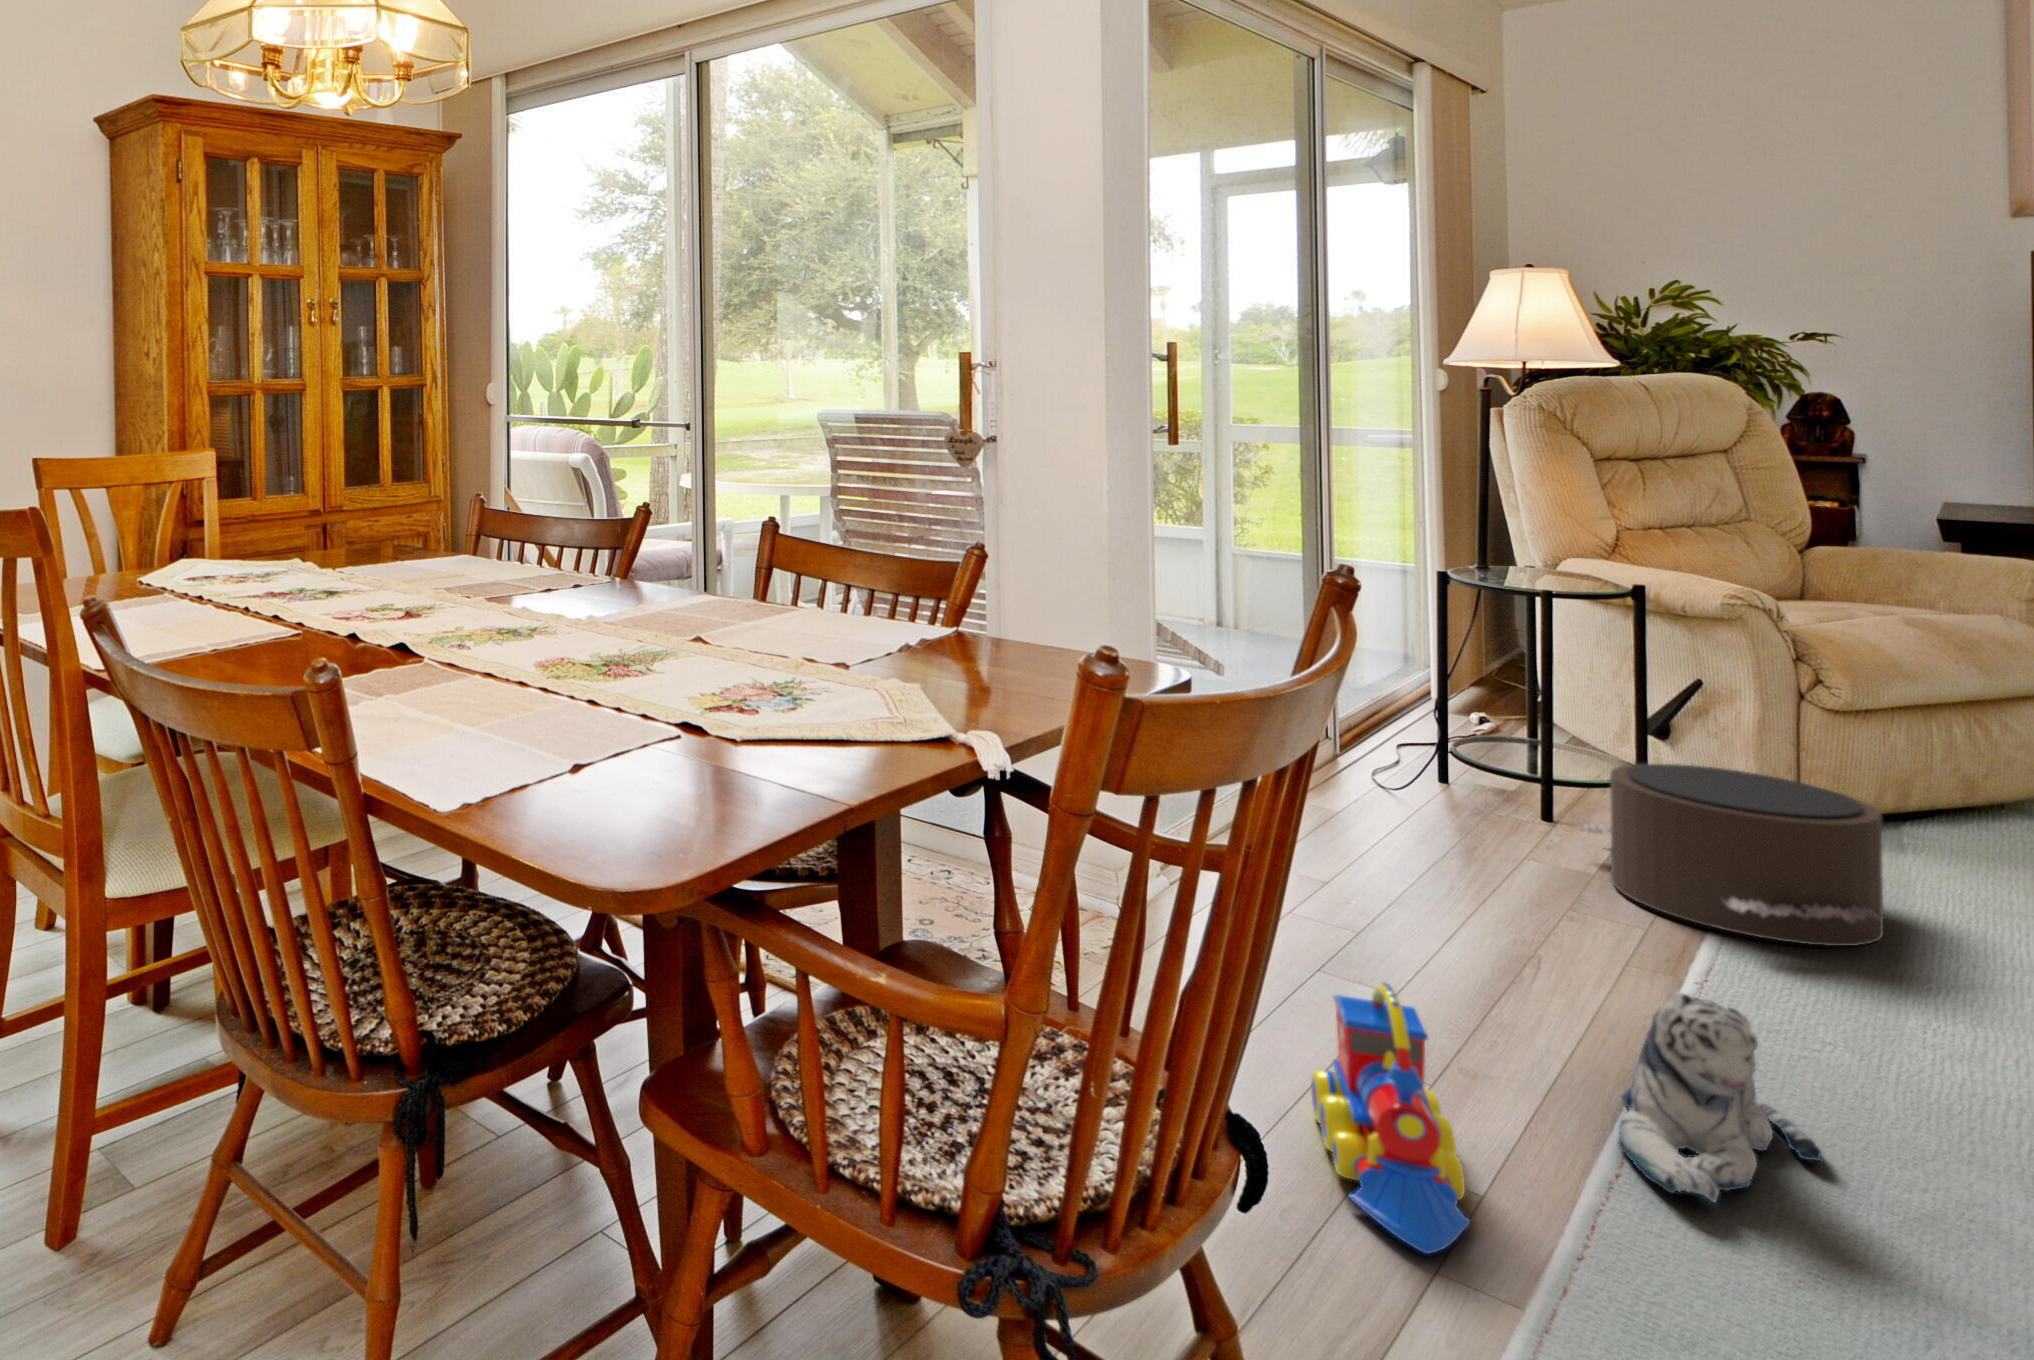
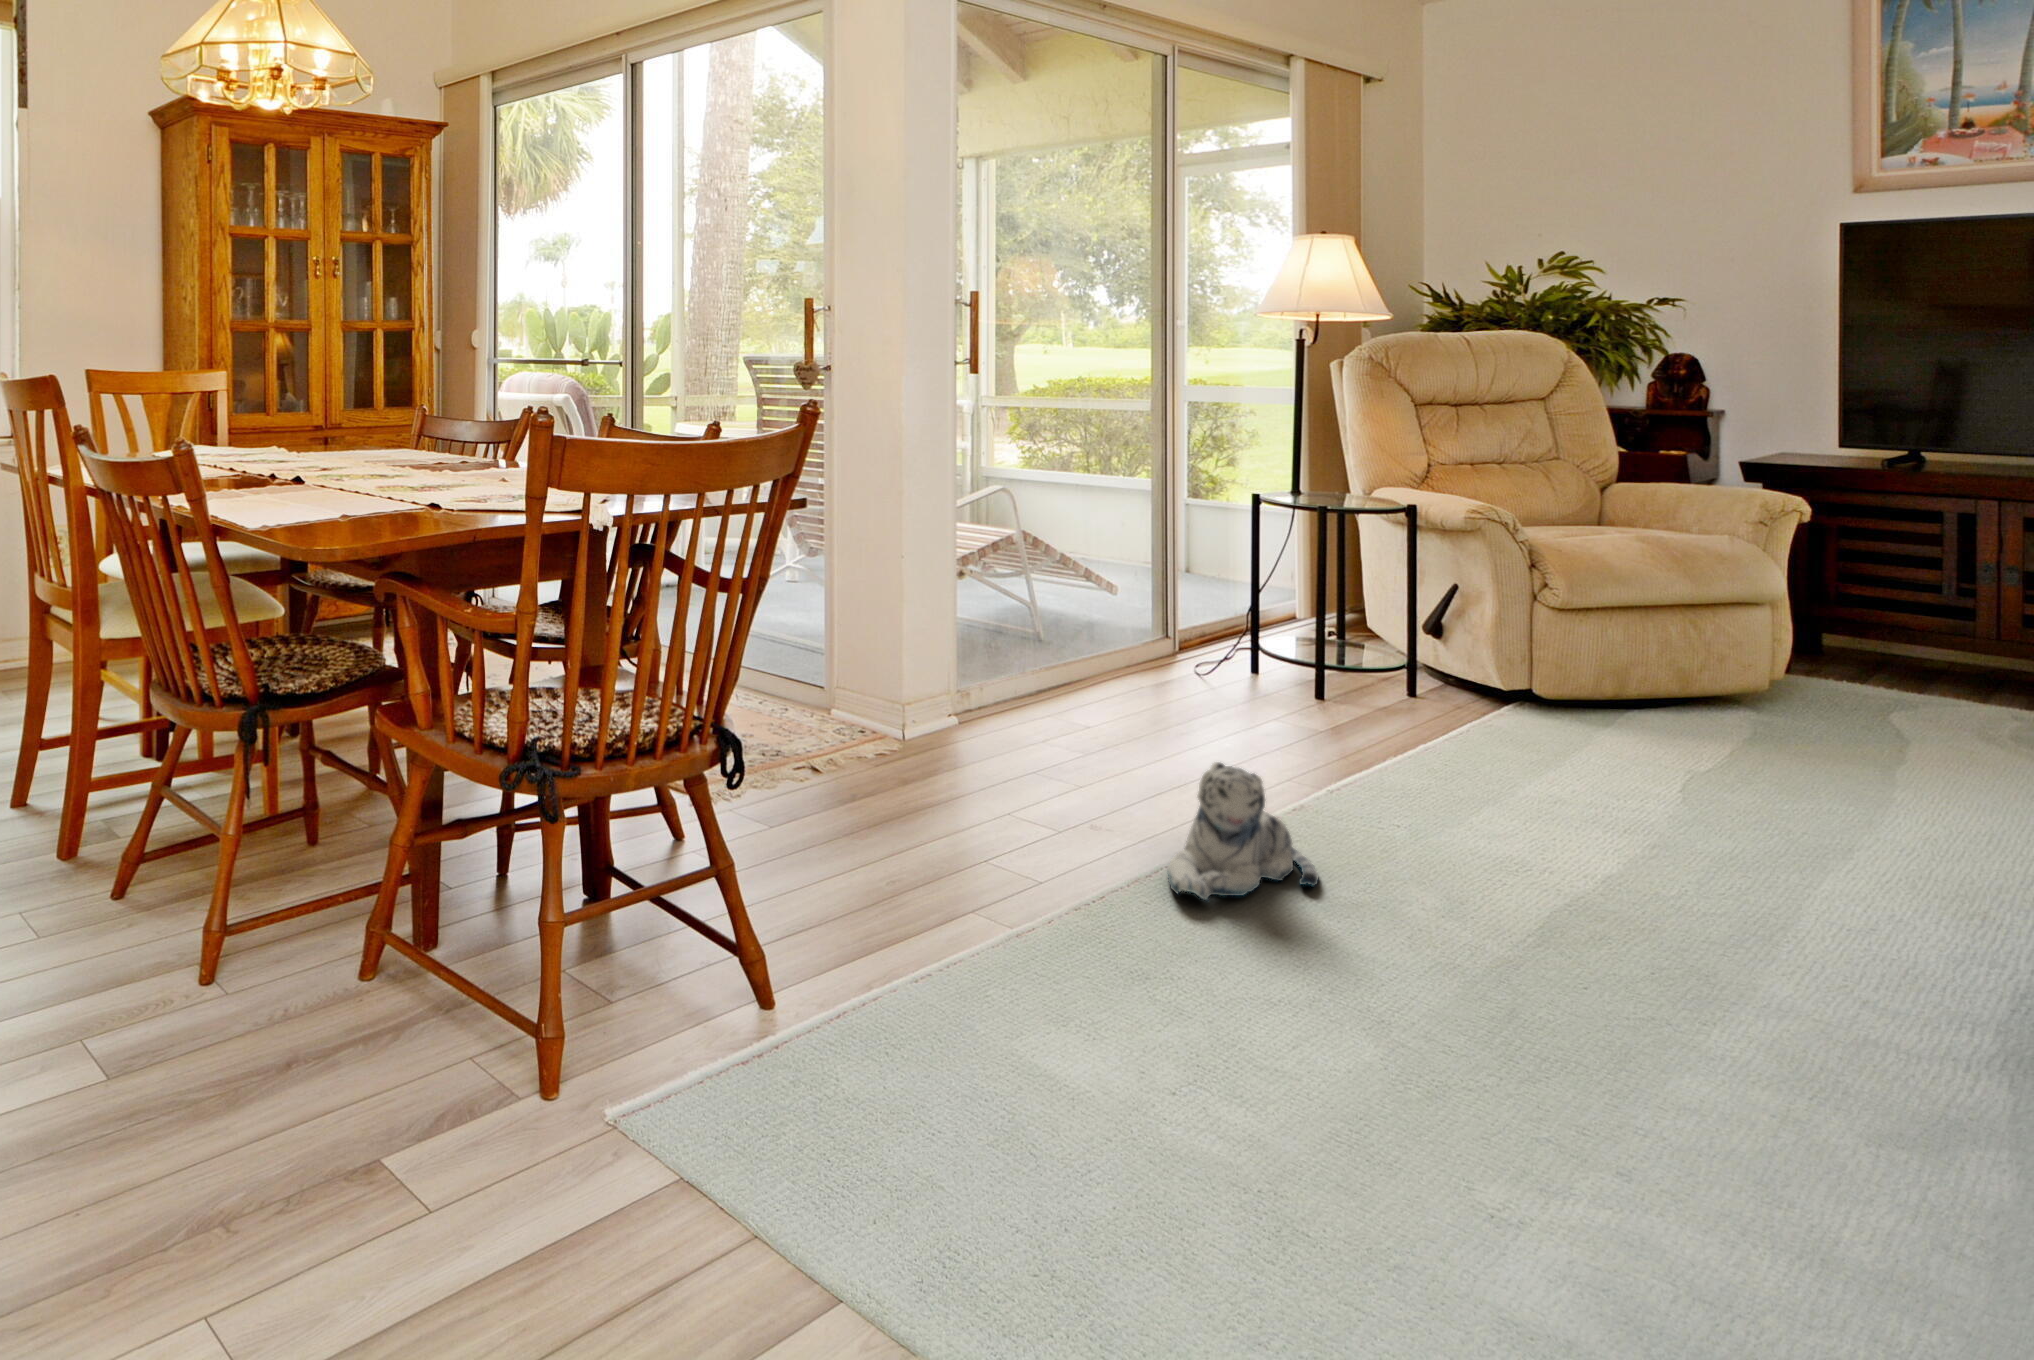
pouf: present [1577,764,1884,946] -> none [1312,642,1524,778]
toy train: present [1311,982,1470,1254] -> none [940,745,1038,914]

